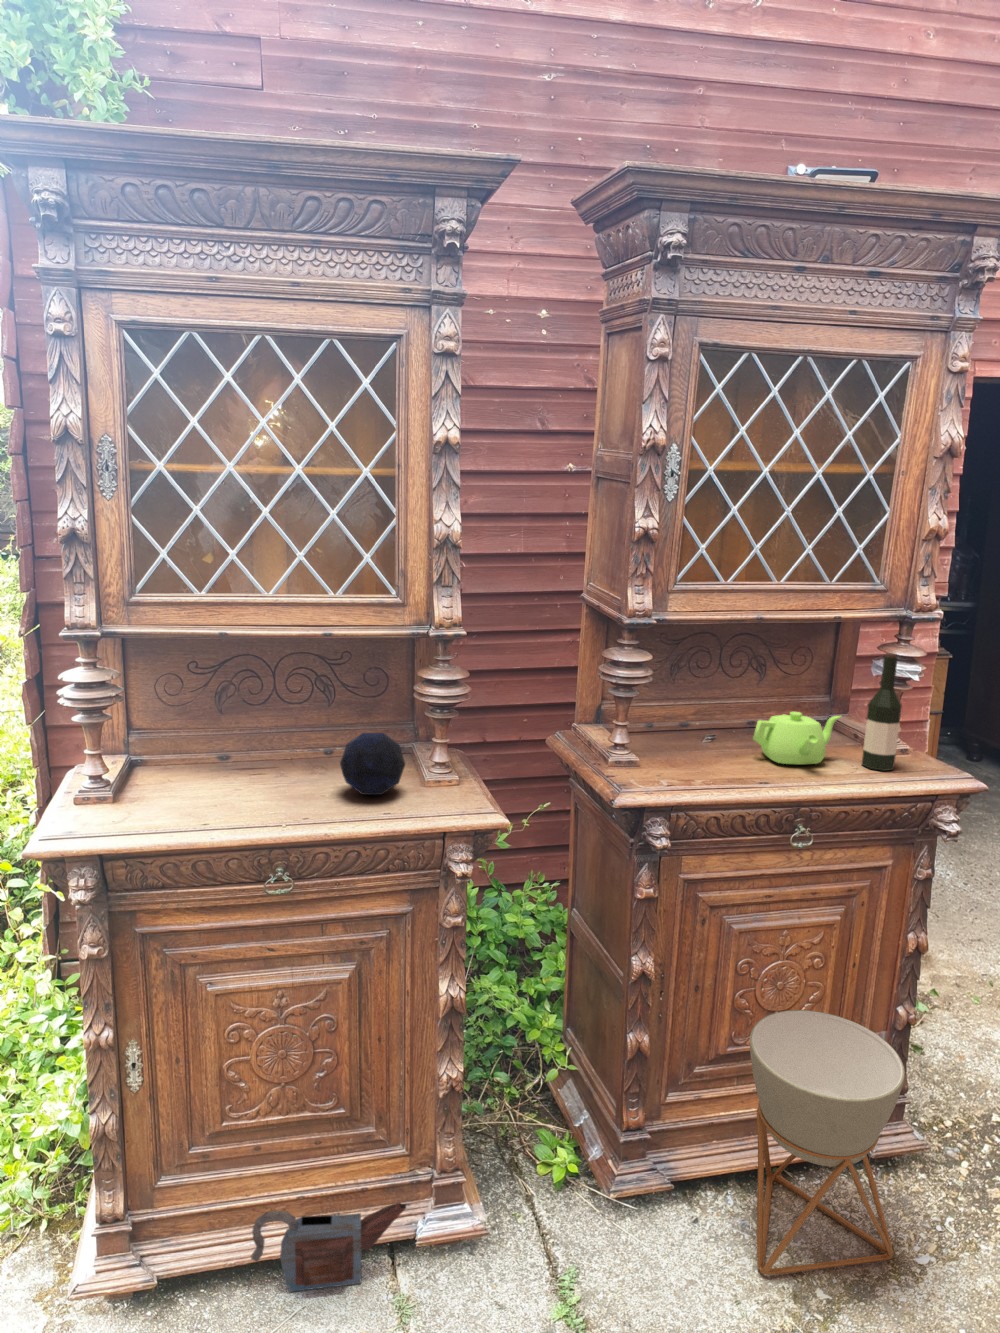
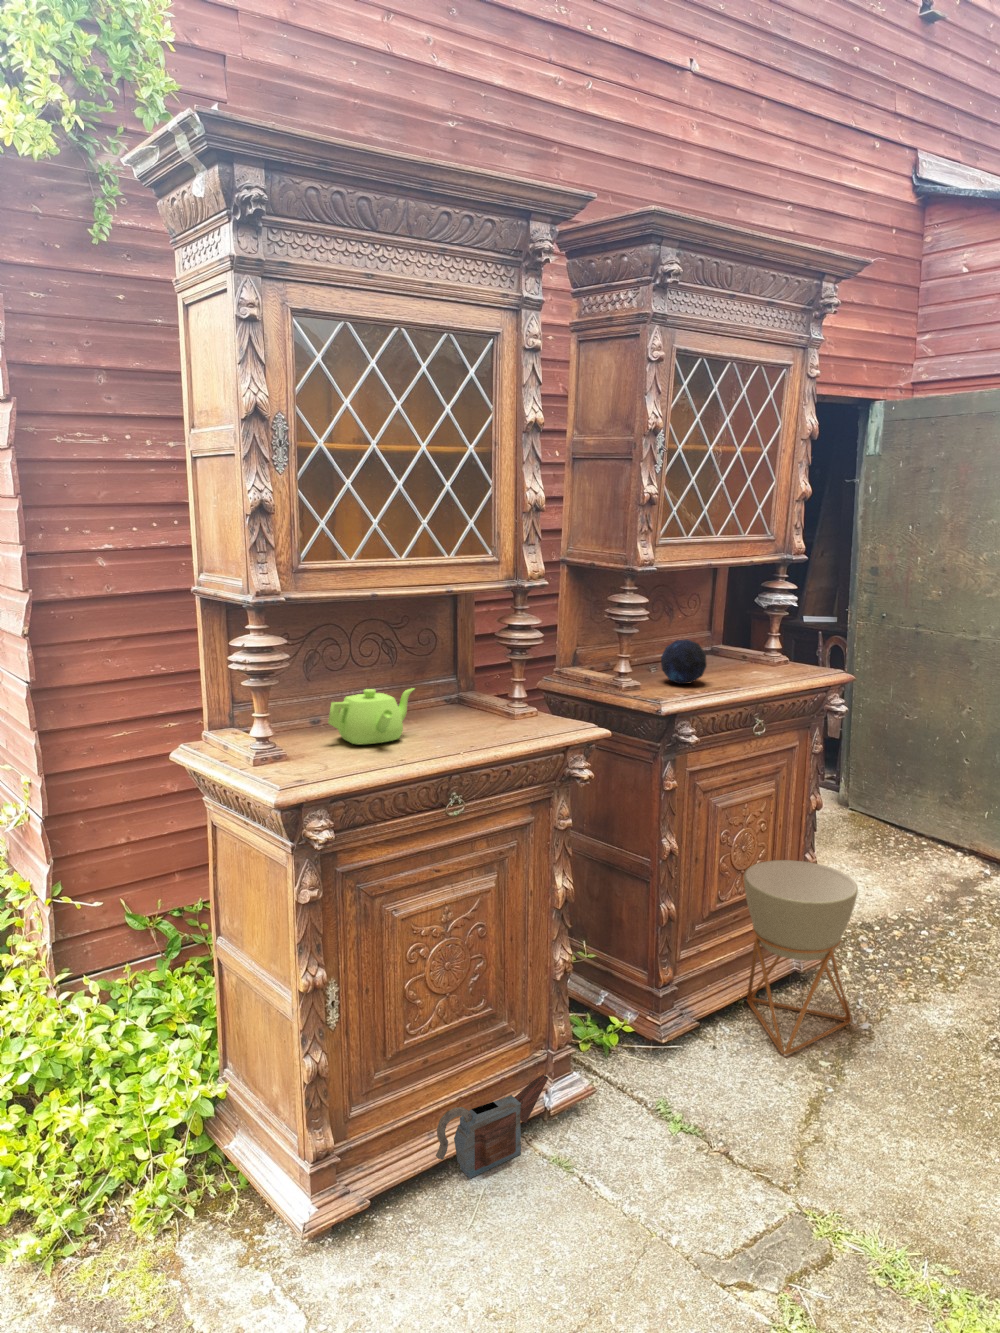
wine bottle: present [862,653,902,771] -> none [774,584,801,673]
teapot: present [753,712,841,764] -> present [328,688,414,744]
decorative orb: present [340,733,405,795] -> present [661,639,707,684]

